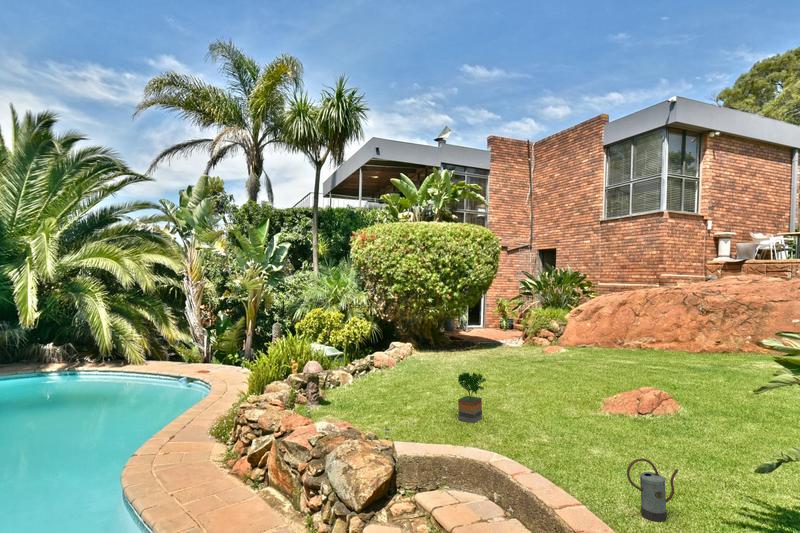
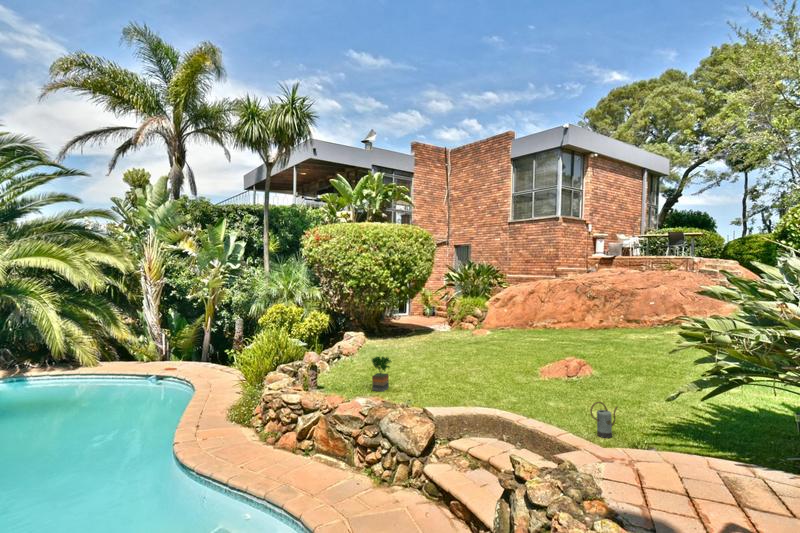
potted tree: present [458,372,486,423] -> present [372,357,391,392]

